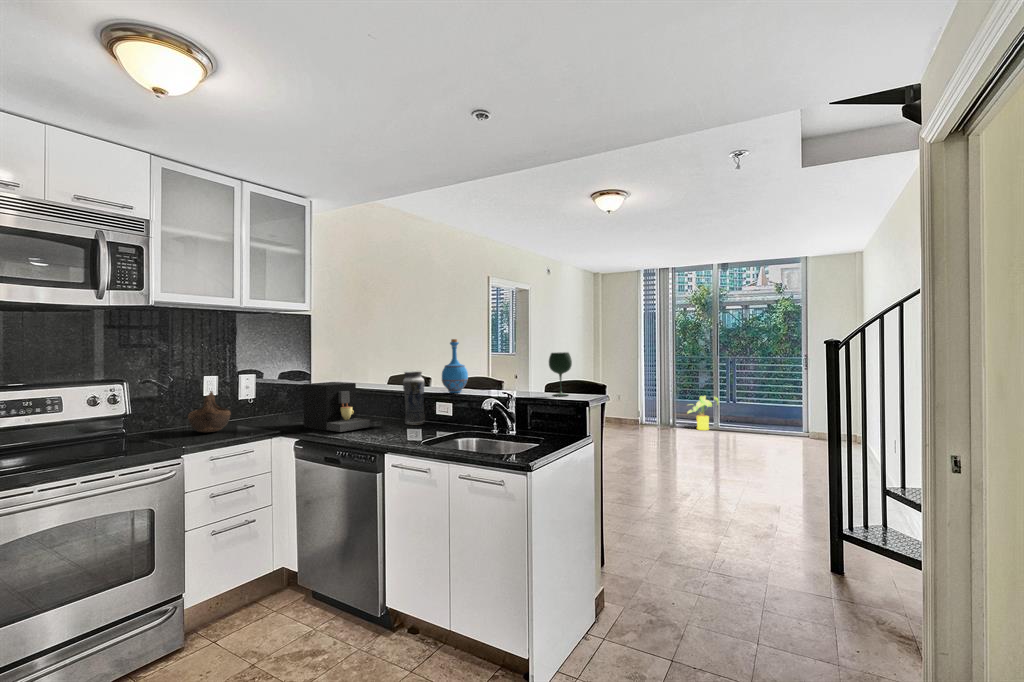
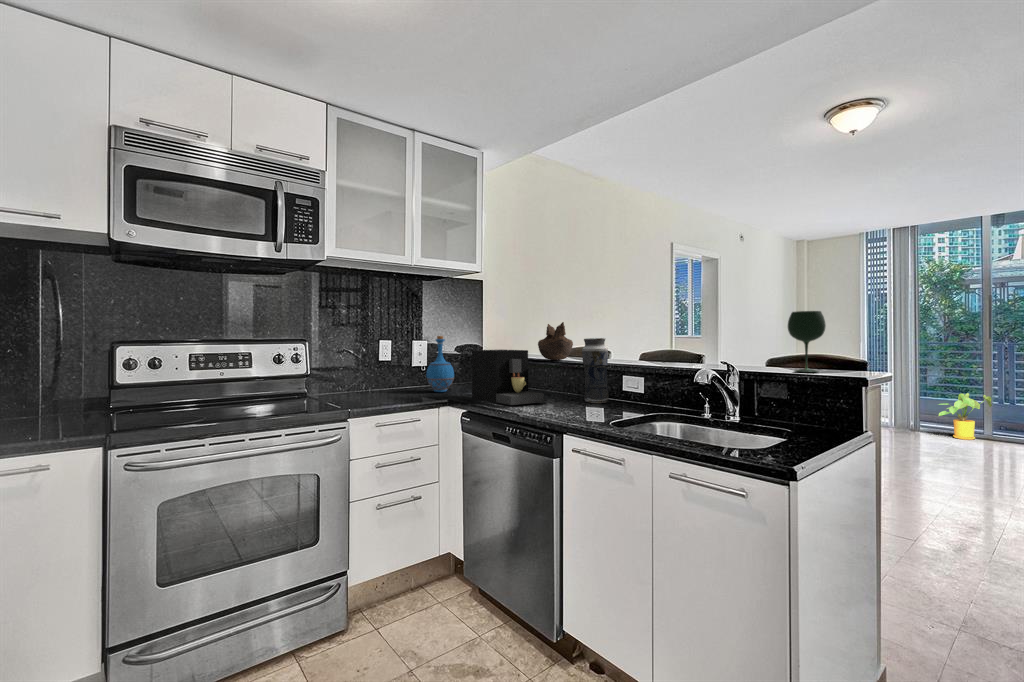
bottle: present [442,339,468,393] -> present [426,336,454,392]
decorative bowl: present [188,391,231,432] -> present [538,322,573,360]

